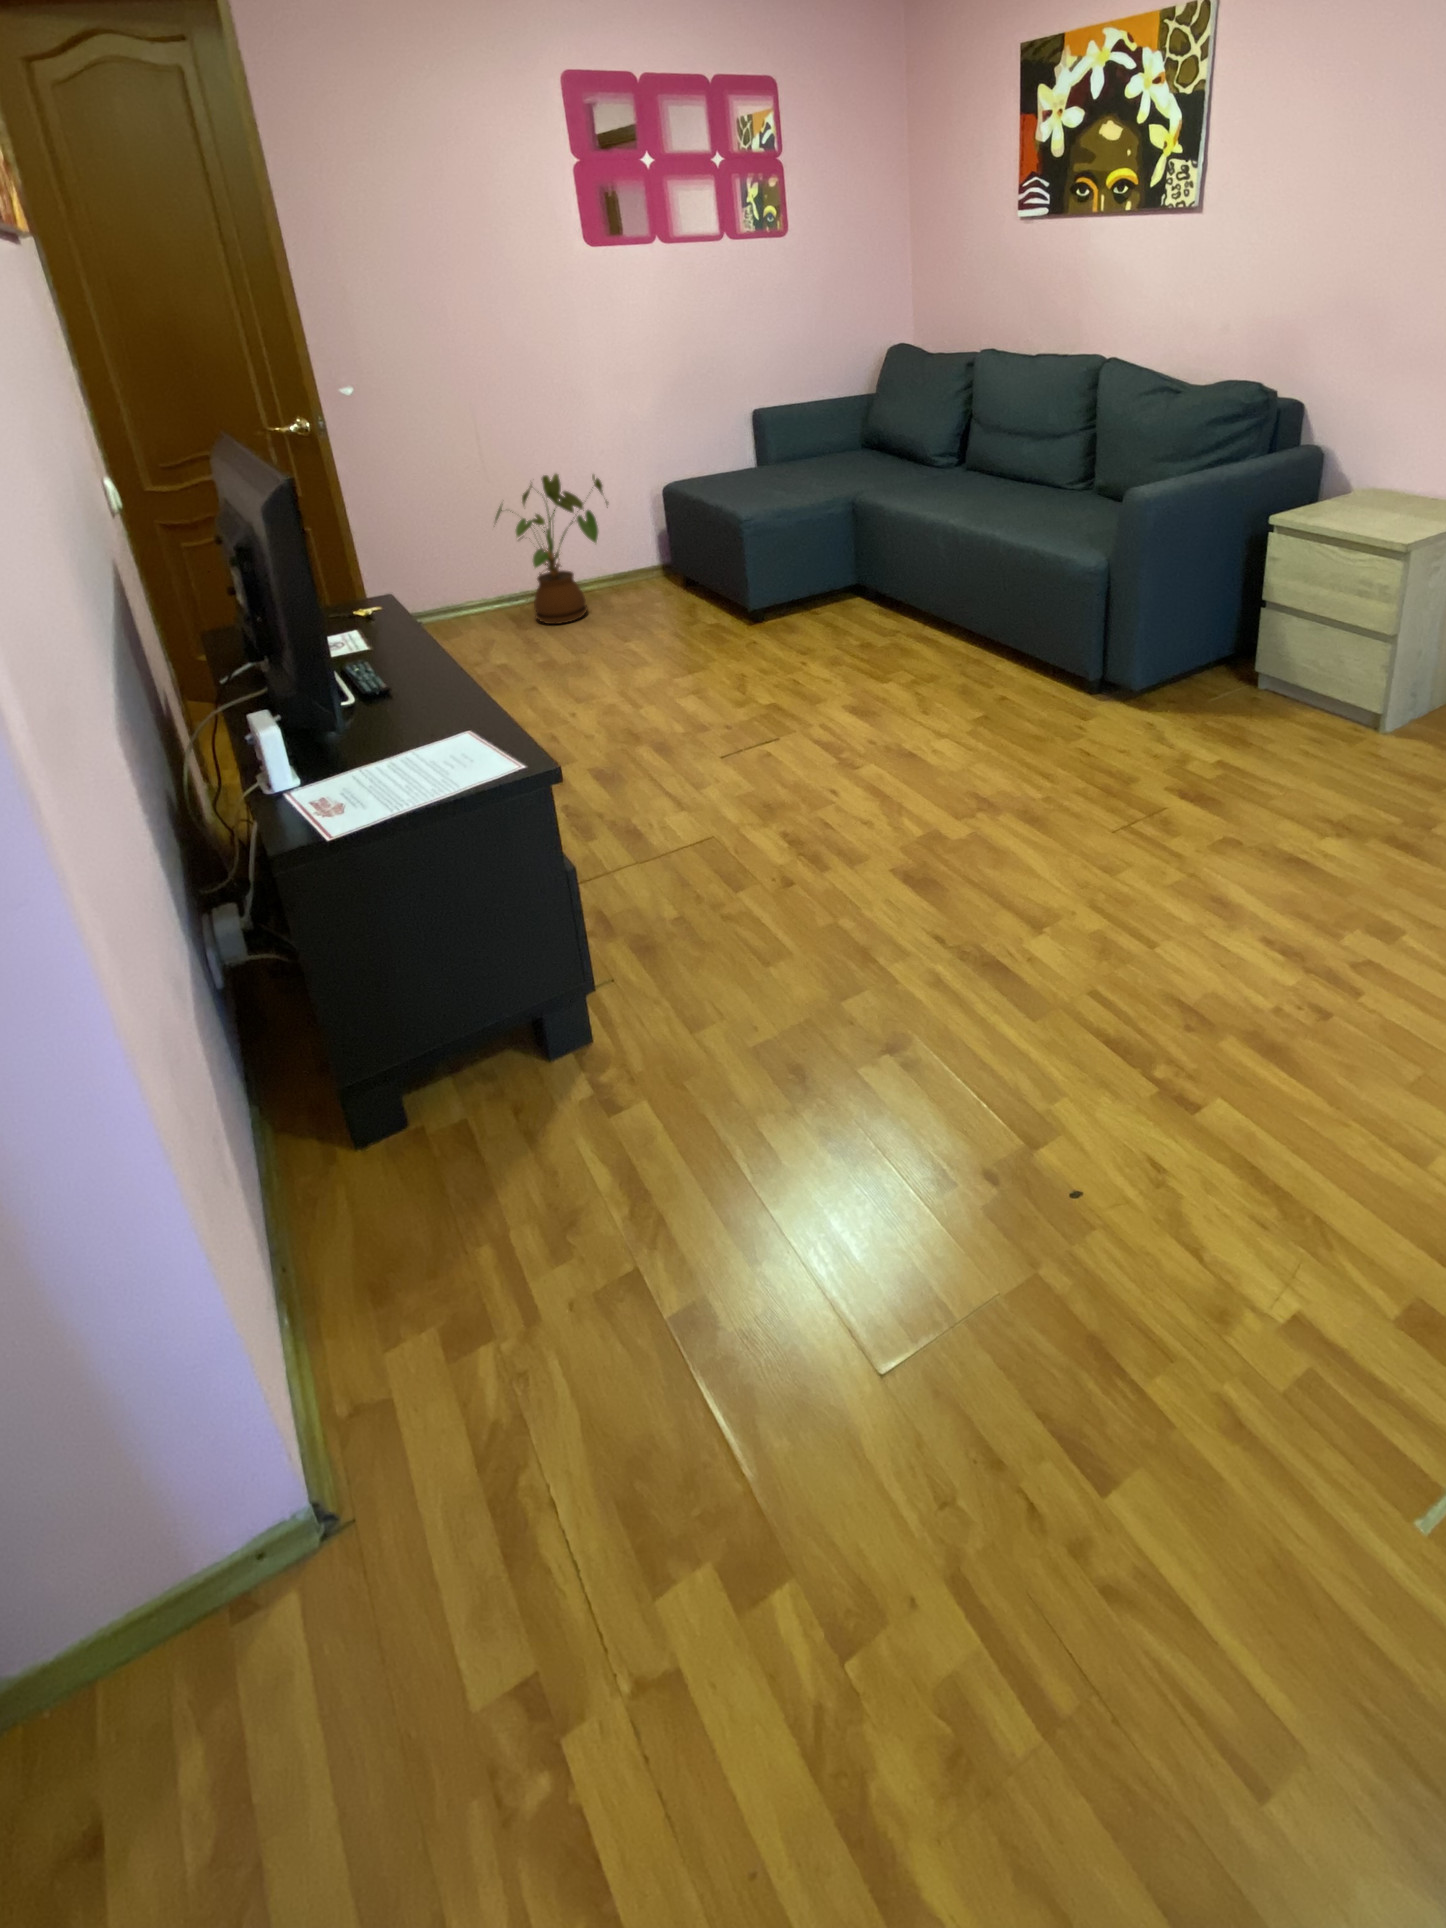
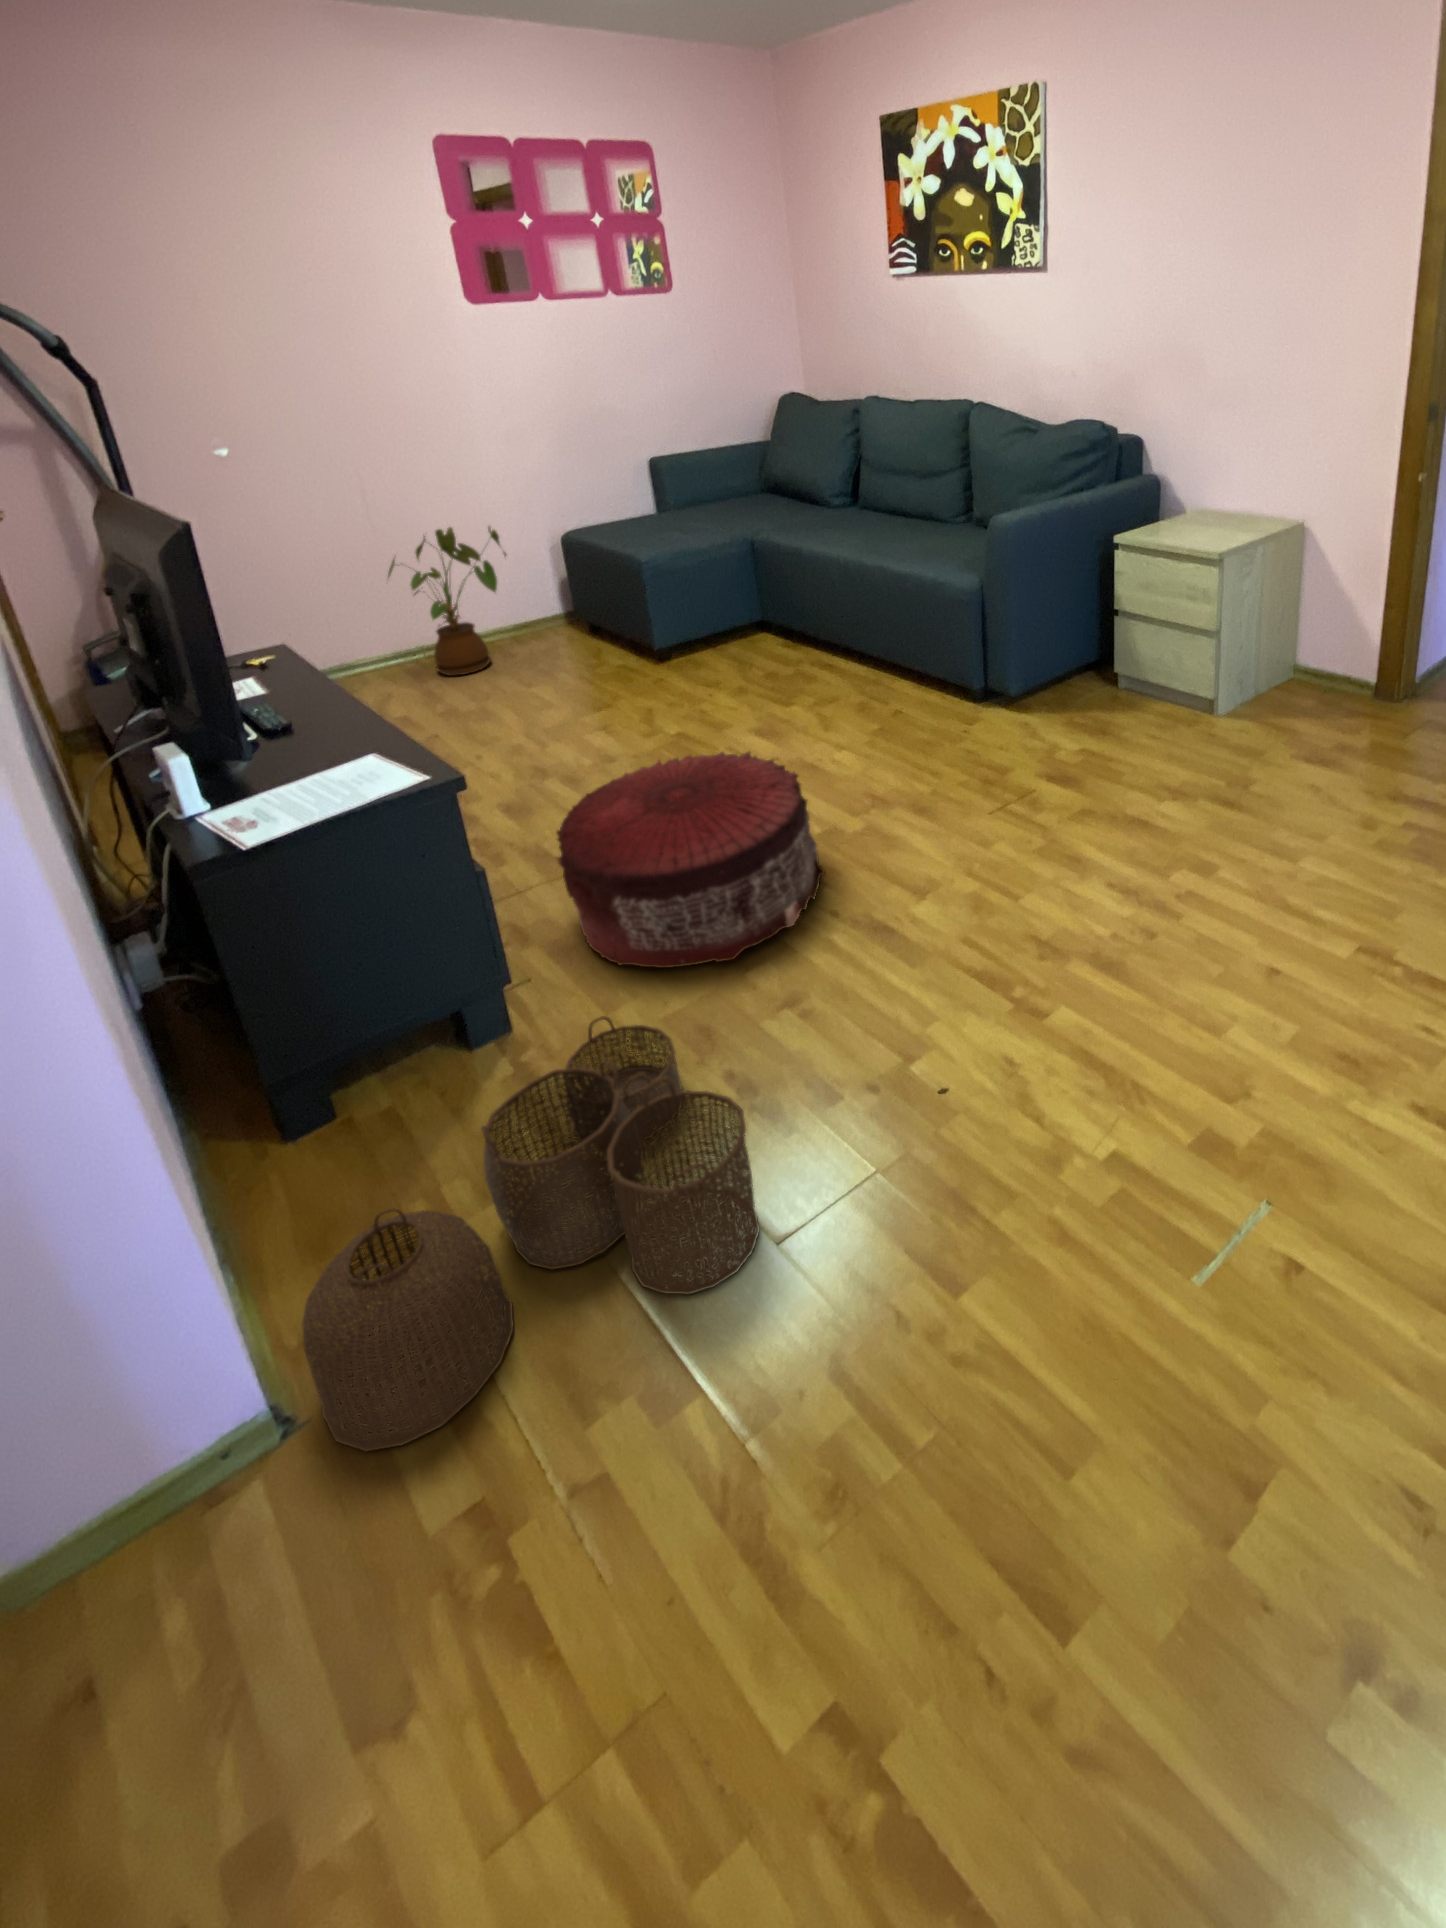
pouf: none [645,740,932,986] -> present [556,752,825,968]
woven basket: none [349,1050,859,1579] -> present [302,1016,760,1452]

